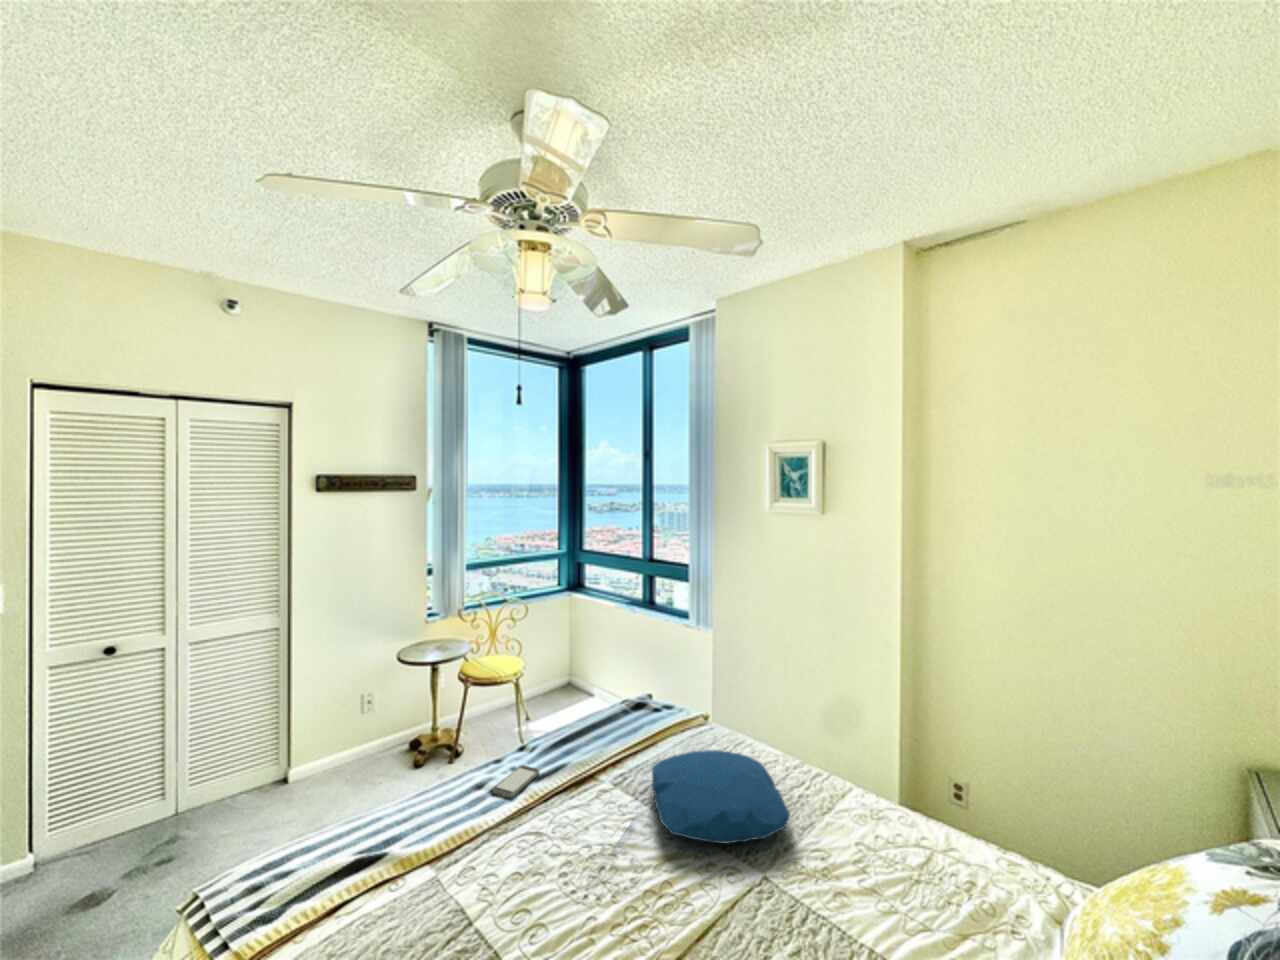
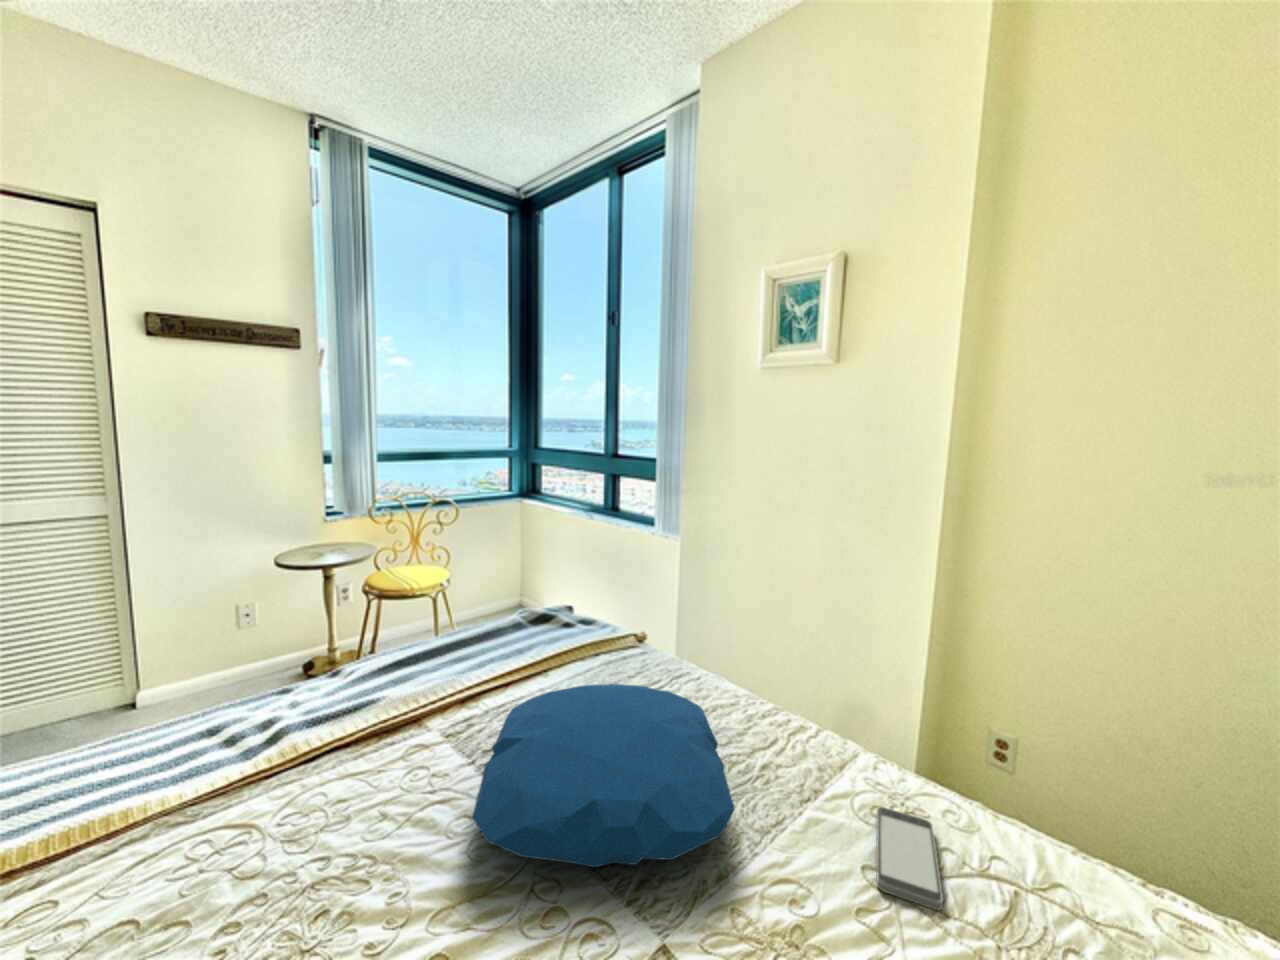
smartphone: present [493,765,539,798] -> present [877,807,943,910]

